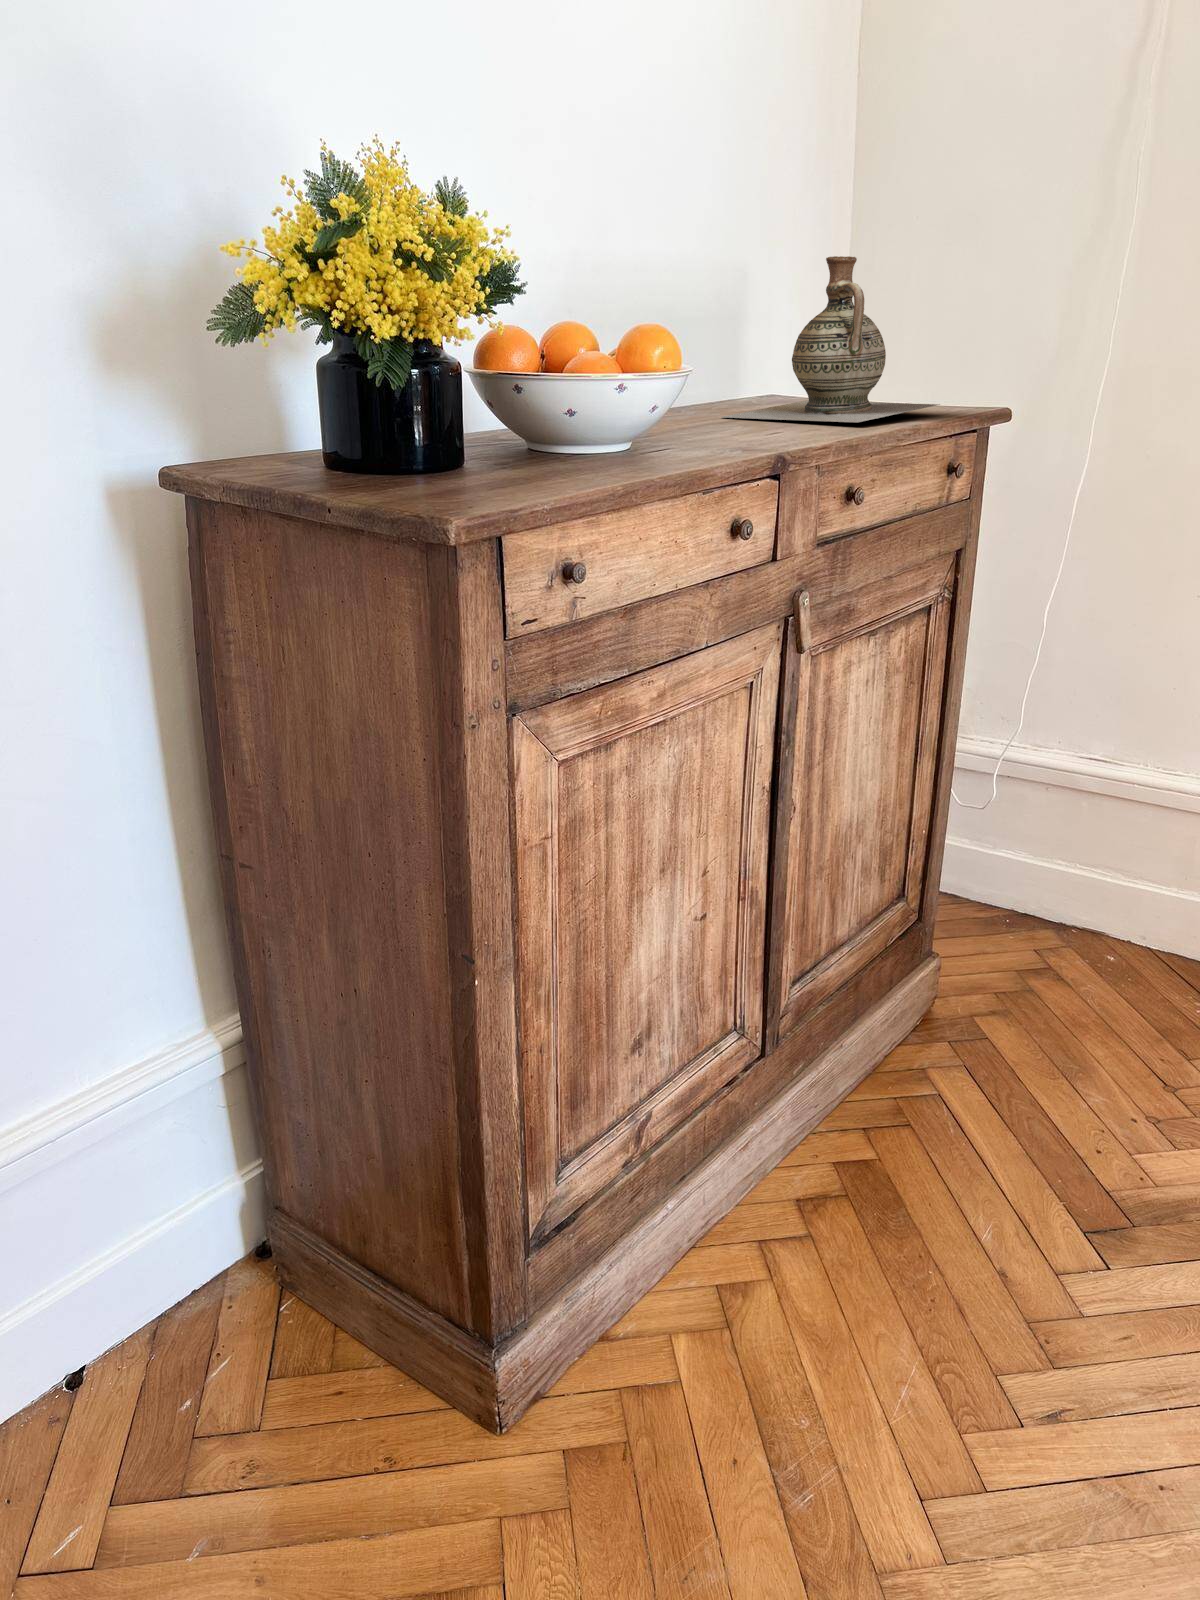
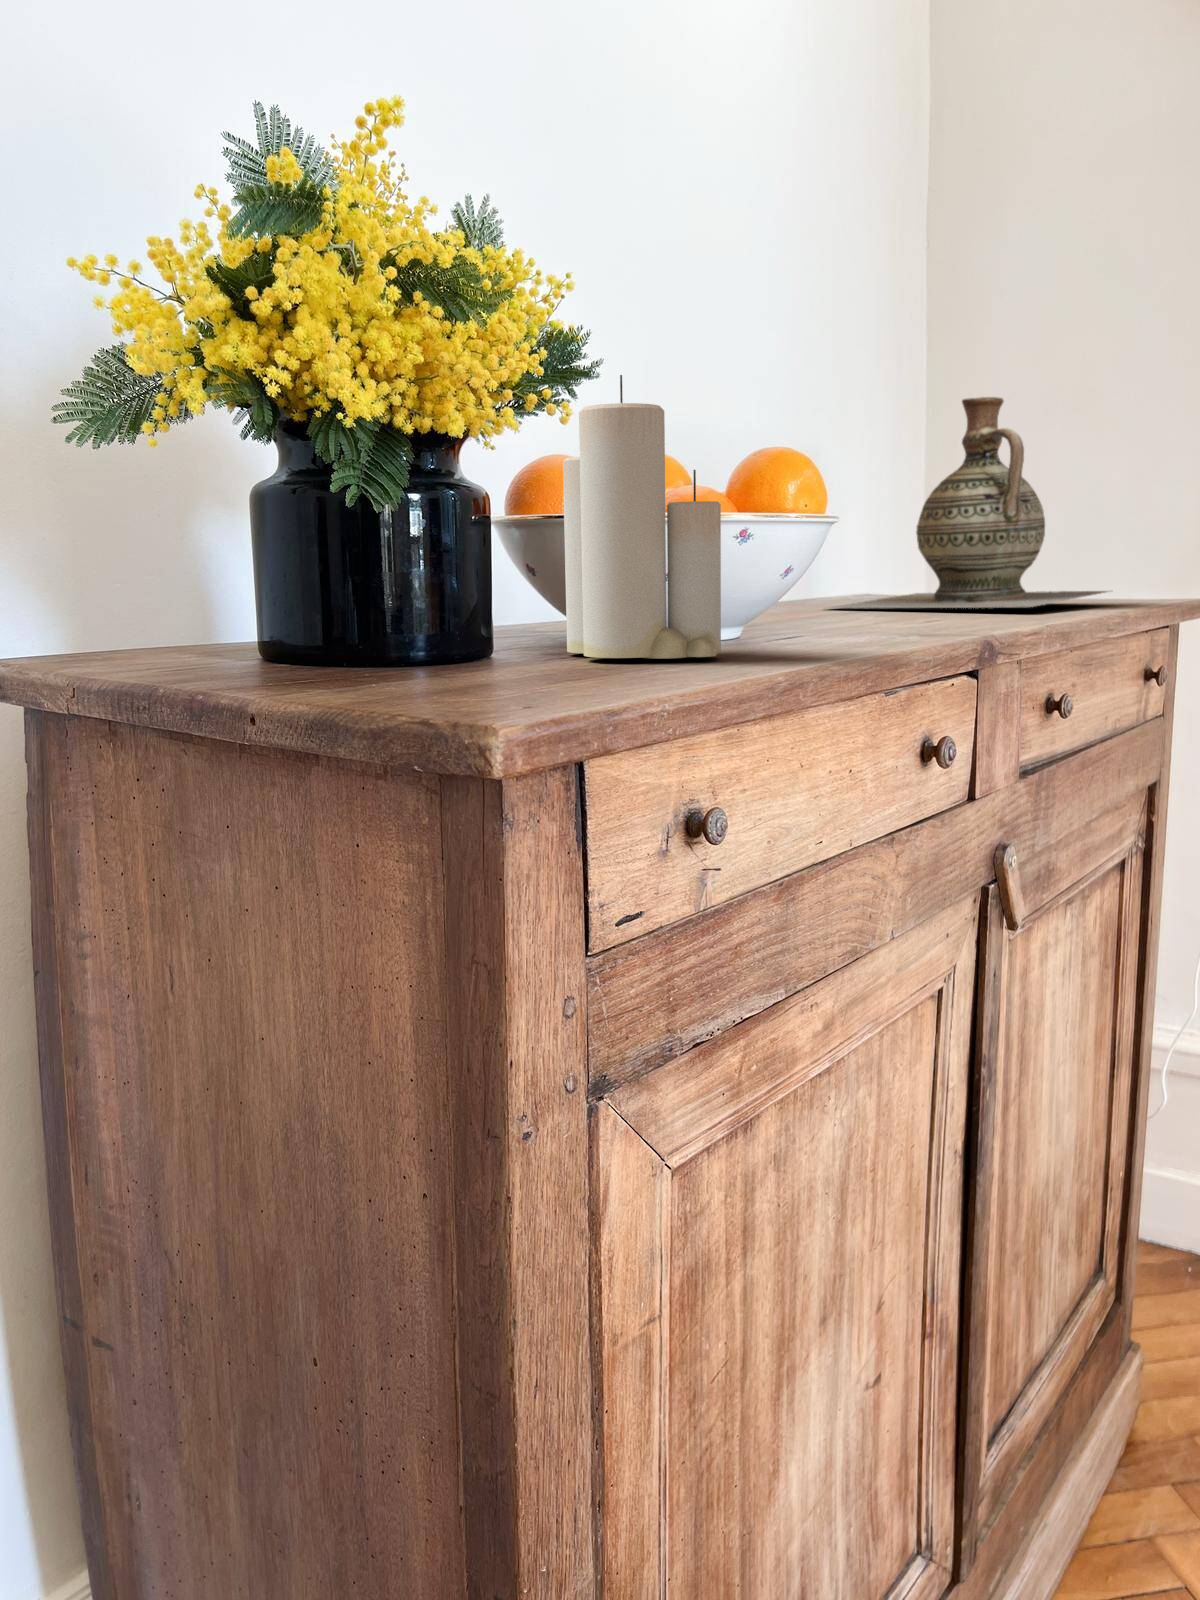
candle: none [506,303,600,475] -> present [563,375,721,659]

